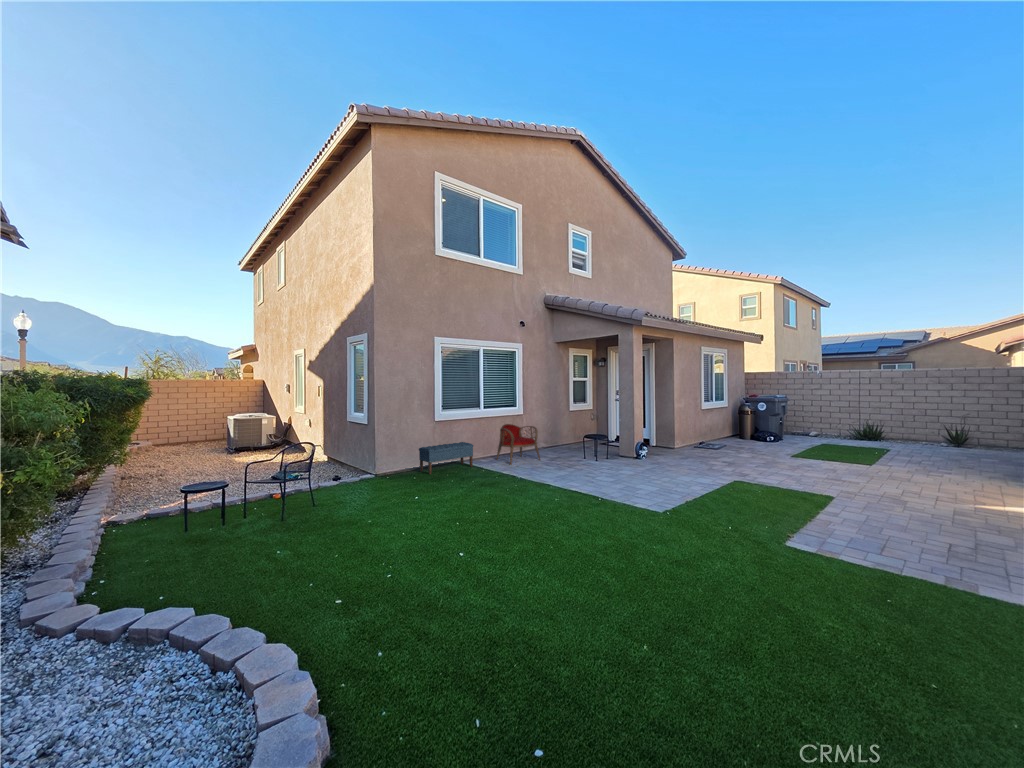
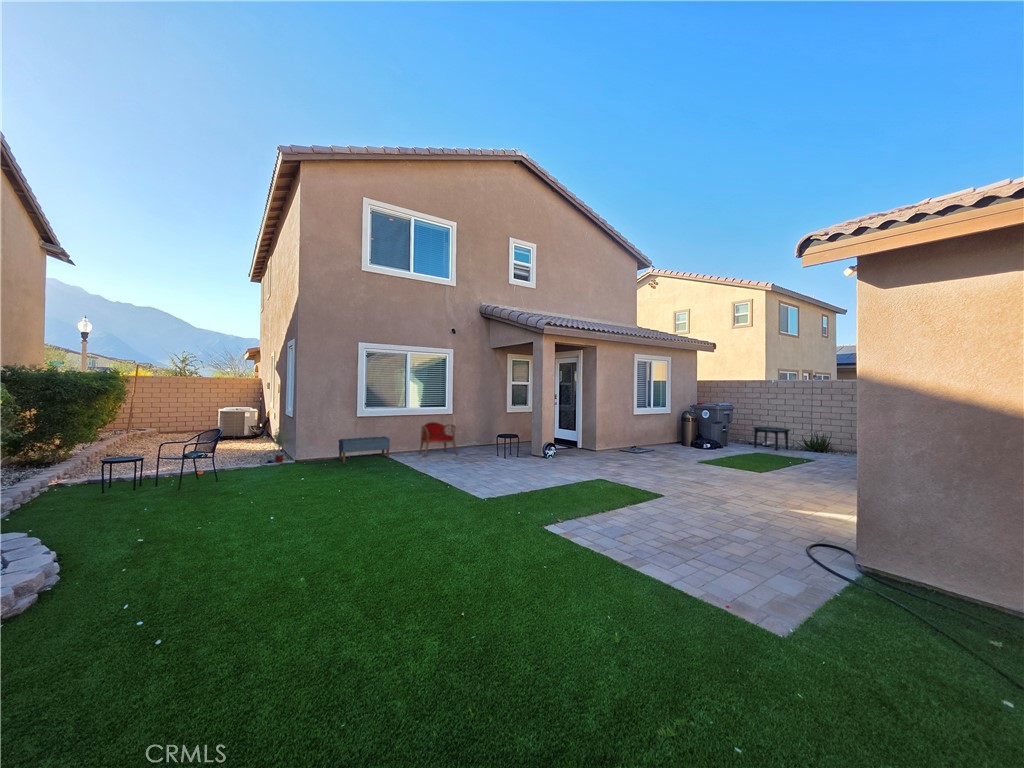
round table: none [803,418,844,441] -> present [753,427,791,450]
potted tree: none [346,434,371,477] -> present [273,426,293,462]

